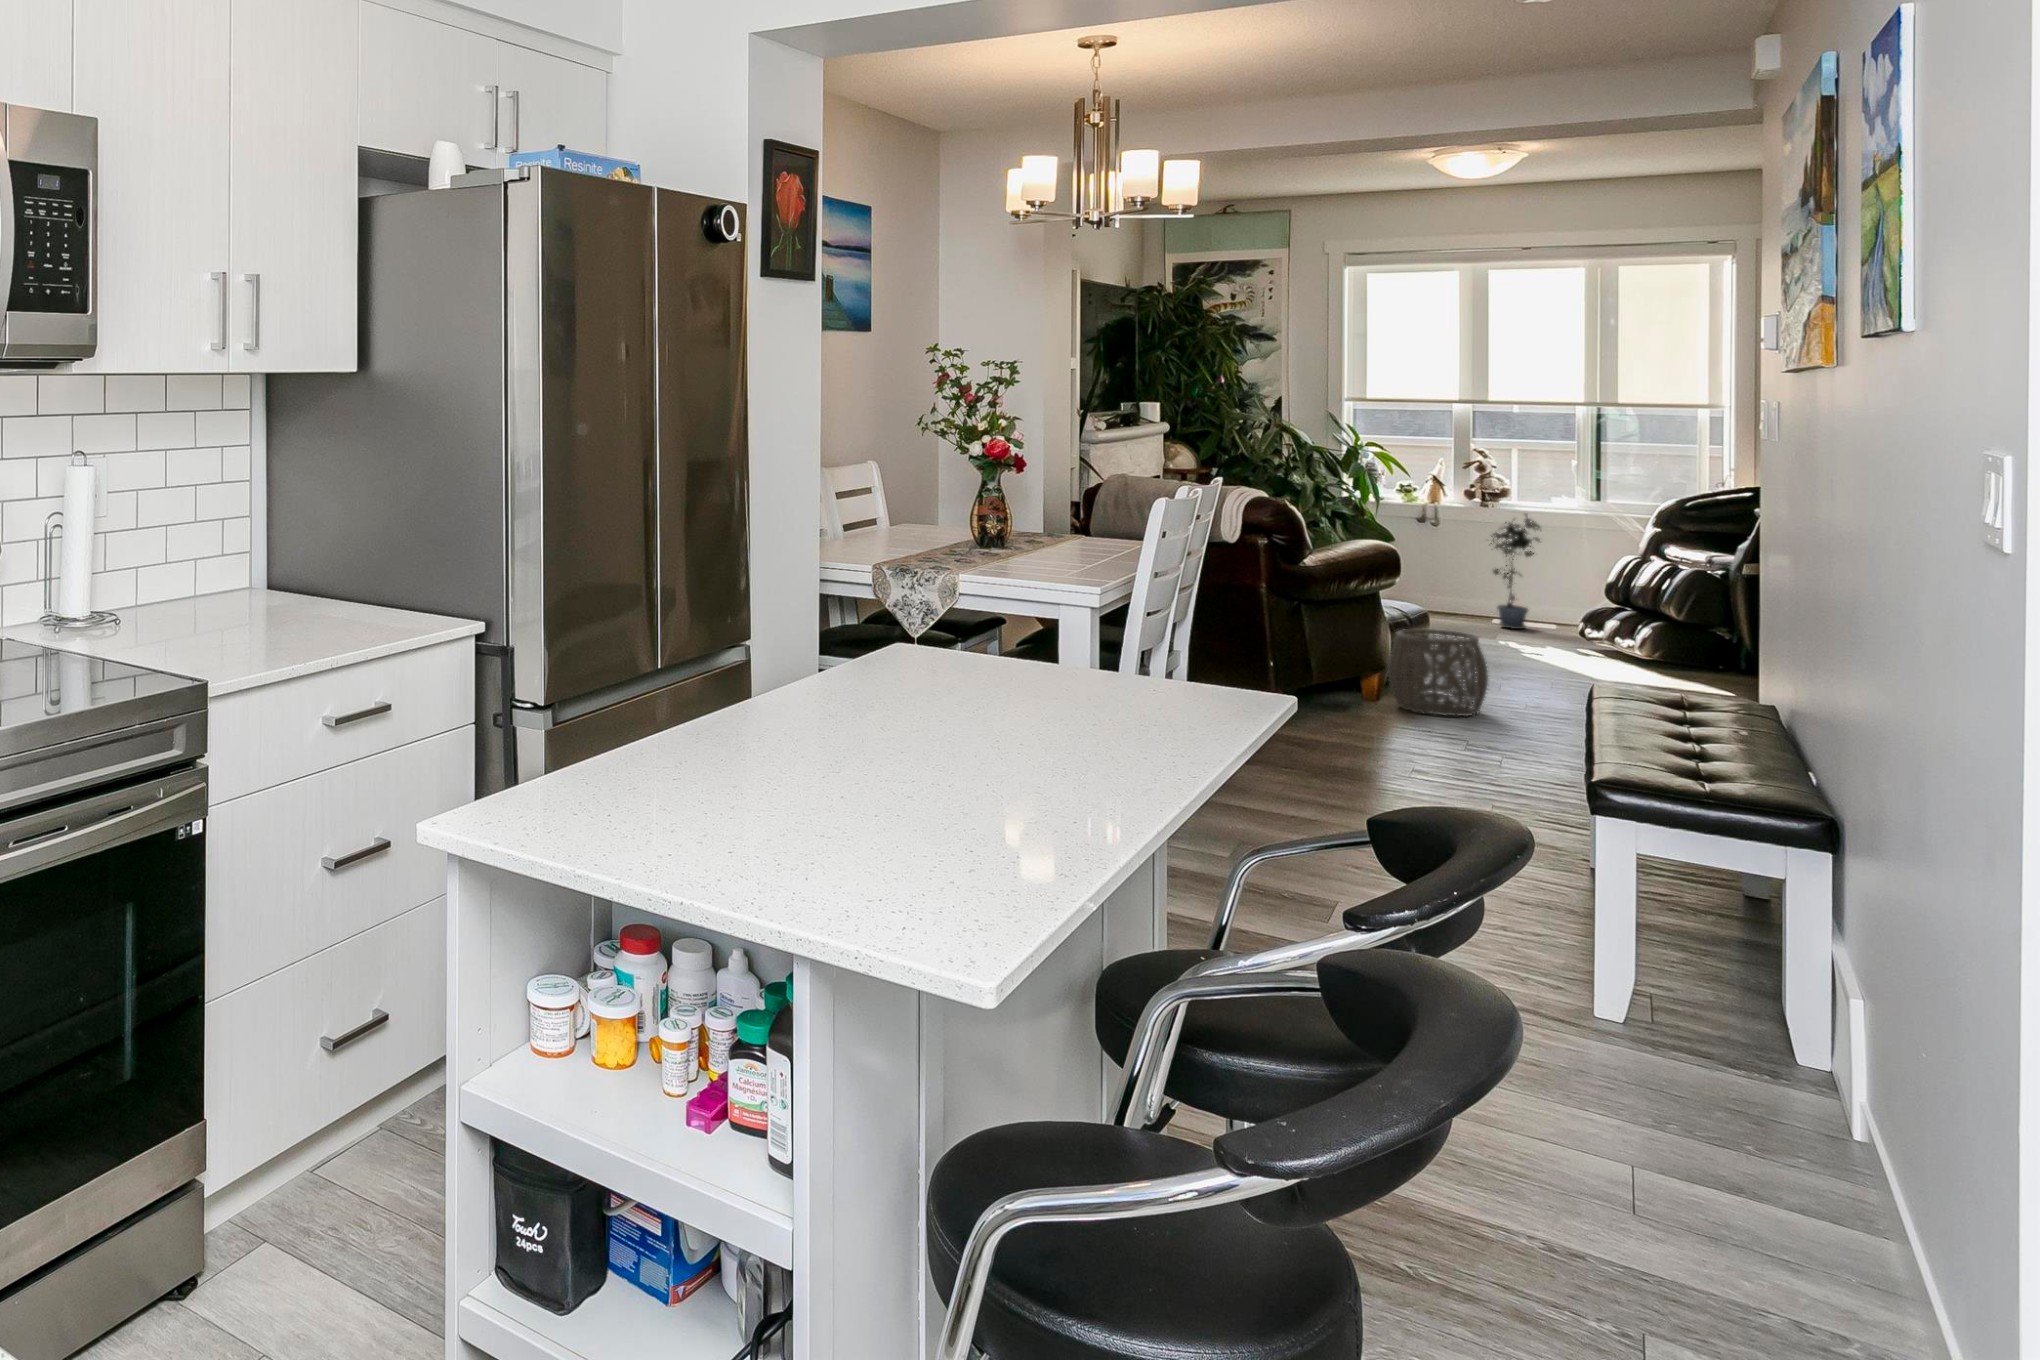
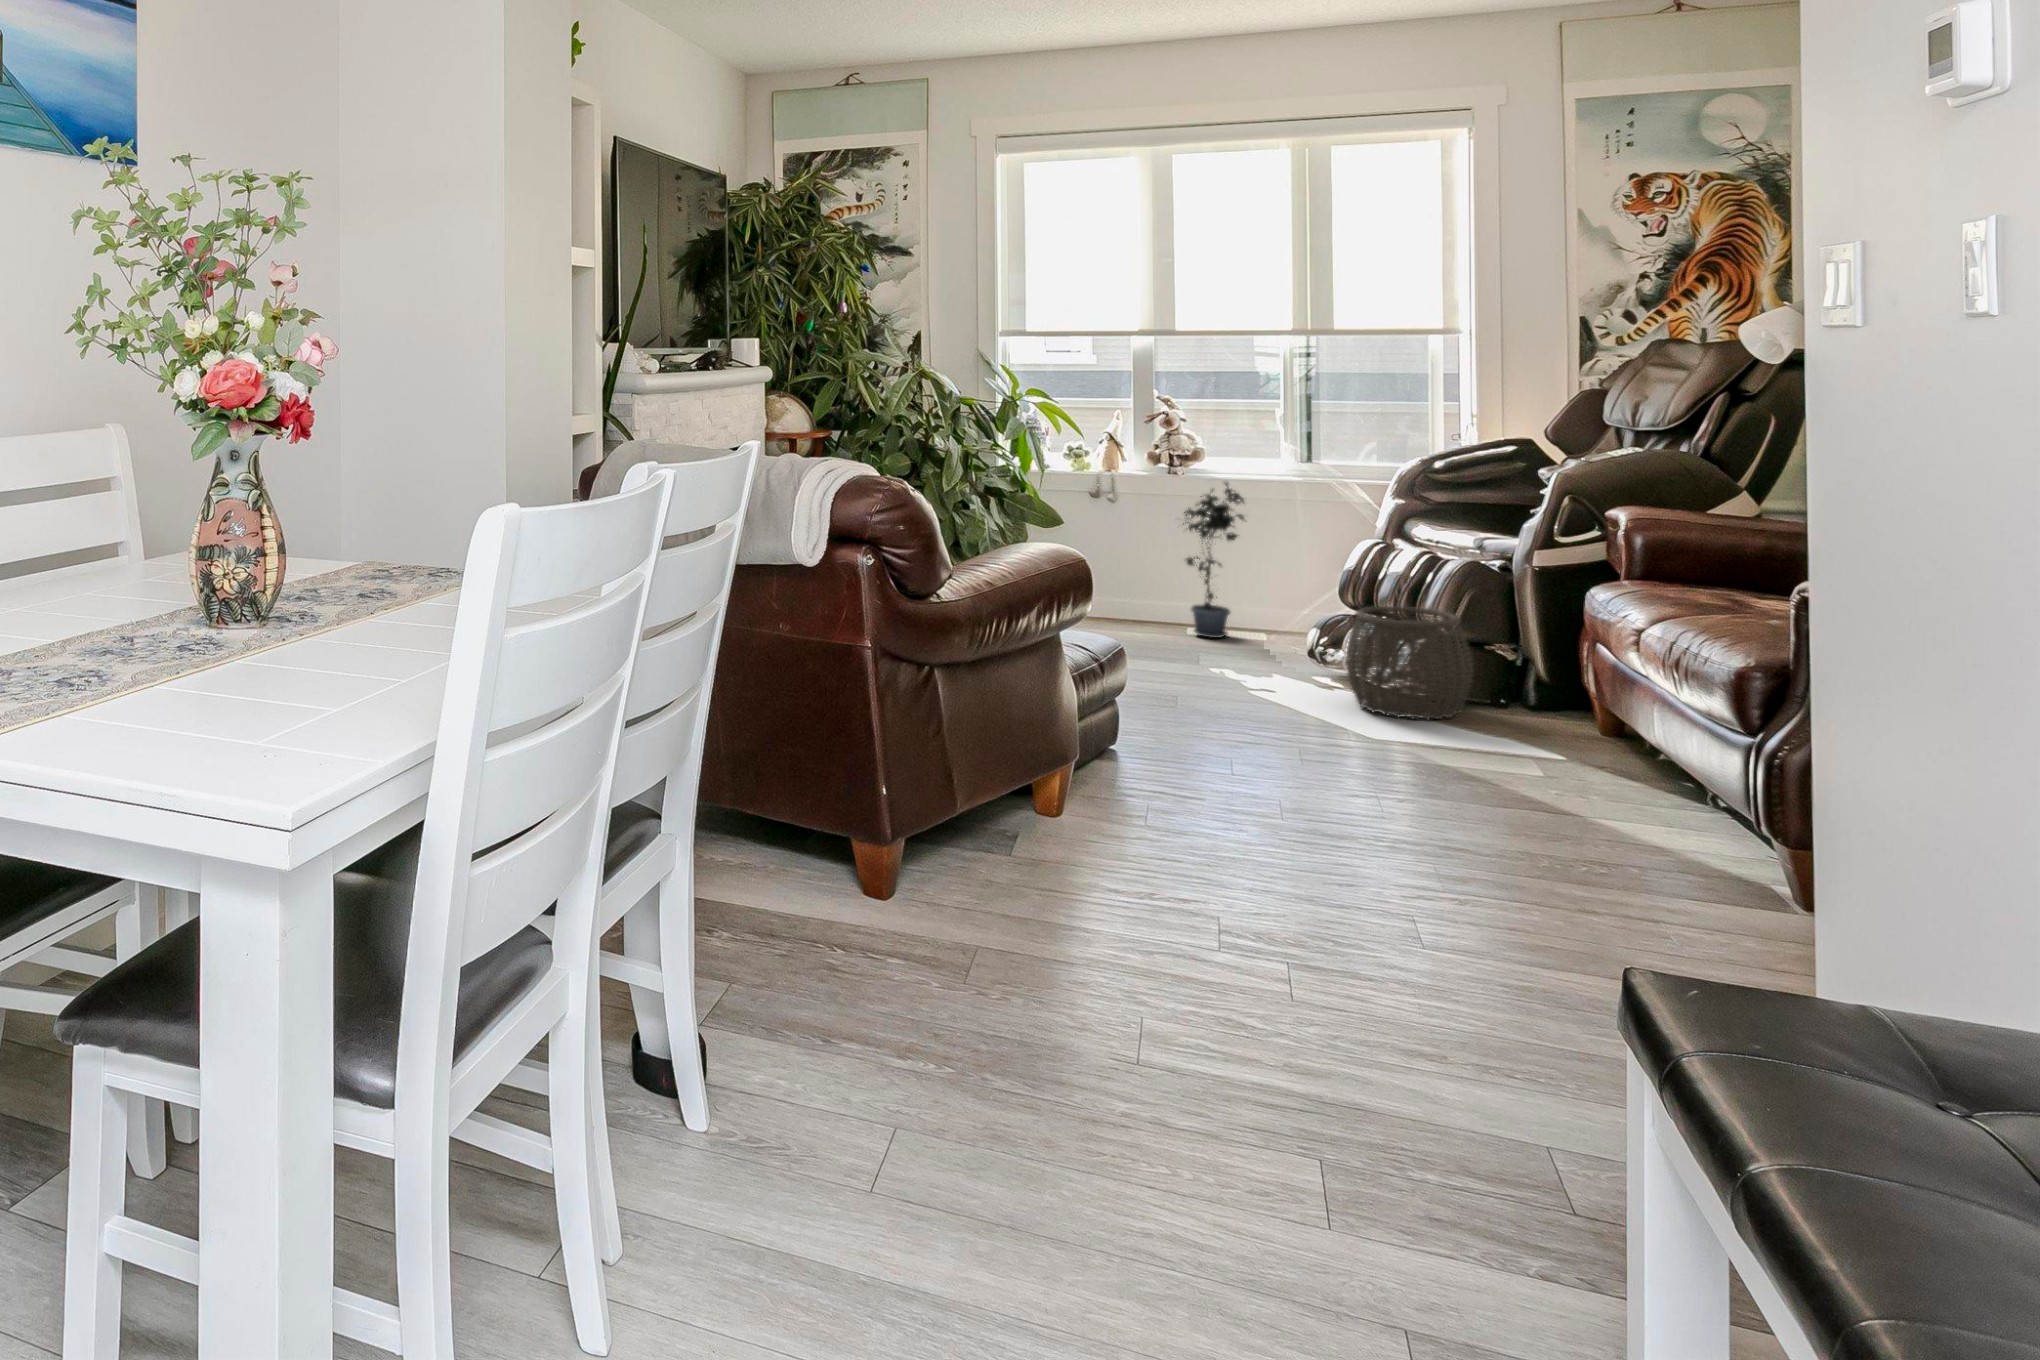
woven basket: present [1388,629,1488,717] -> present [1346,606,1473,719]

